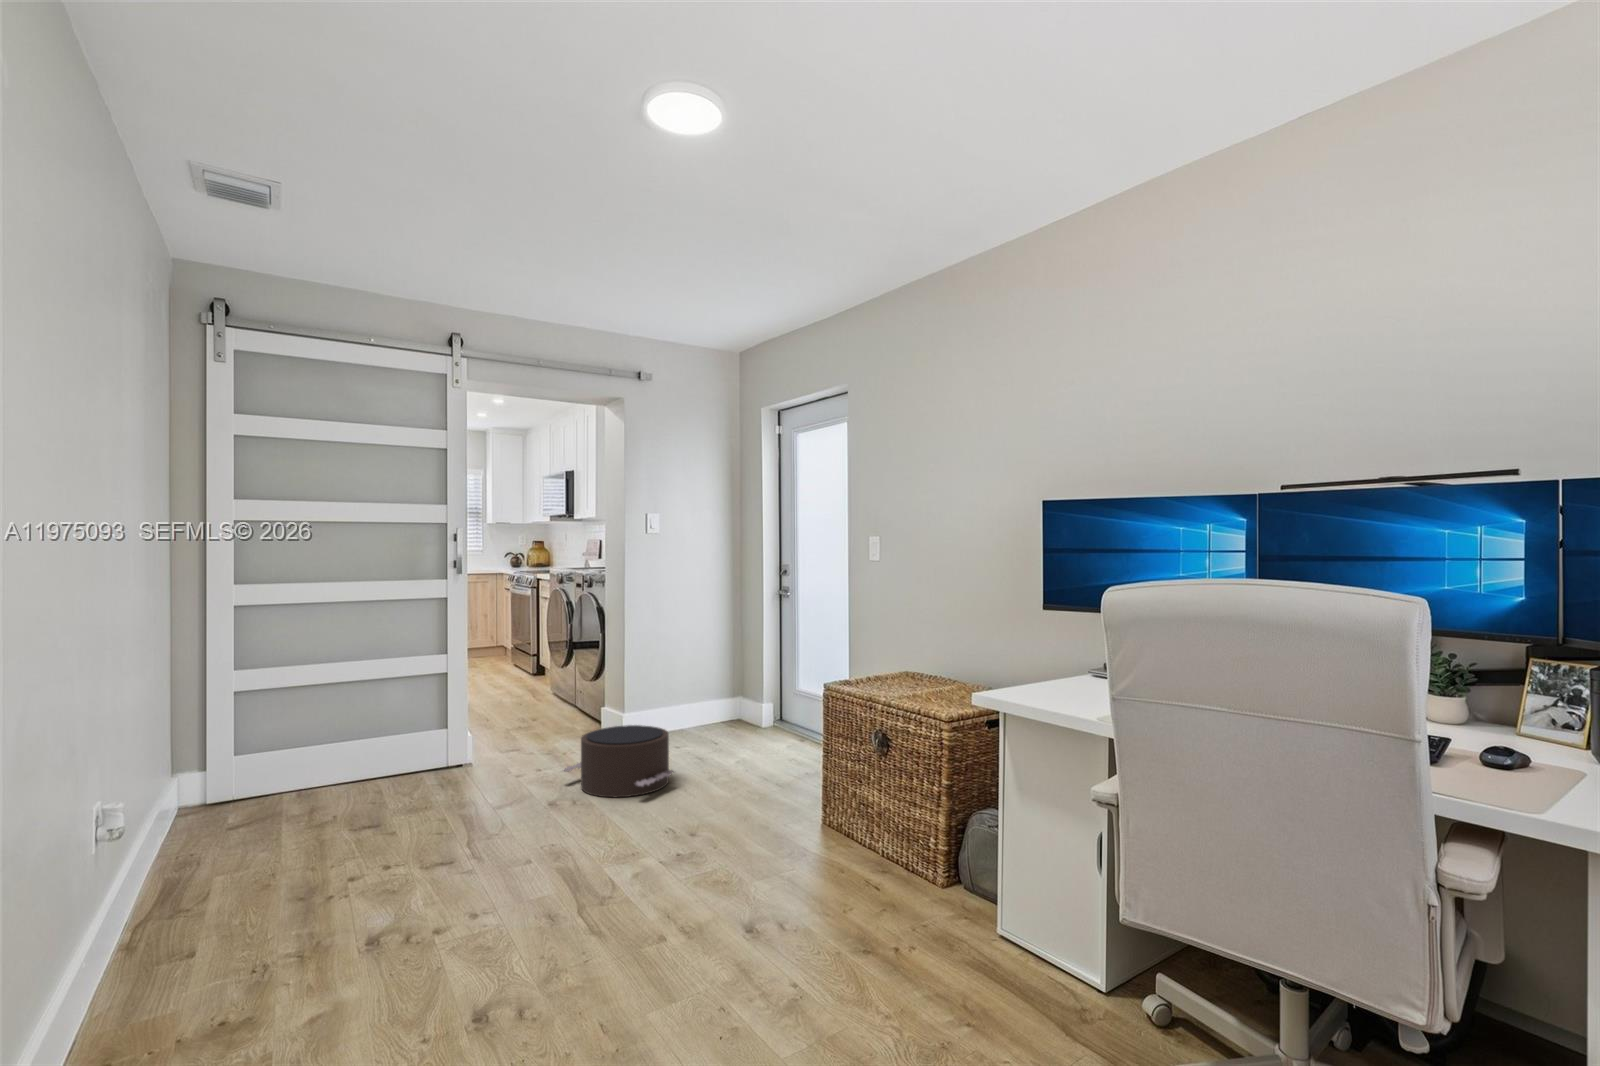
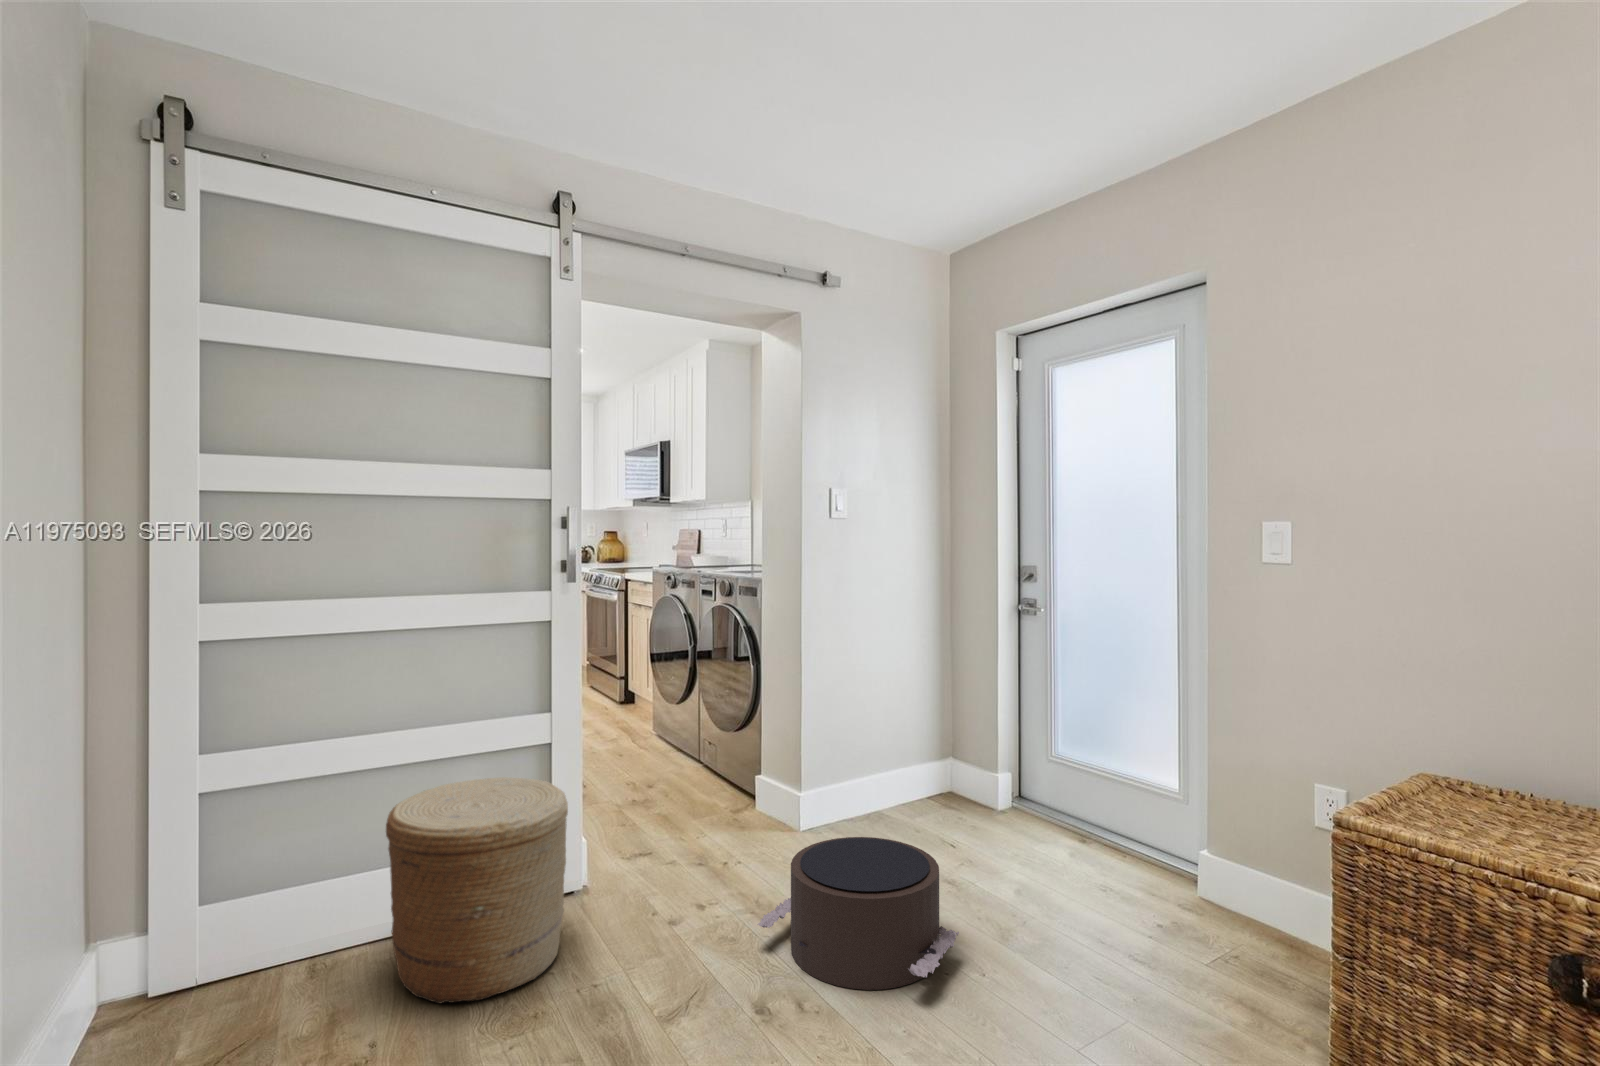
woven basket: none [342,690,450,805] -> present [386,777,568,1003]

